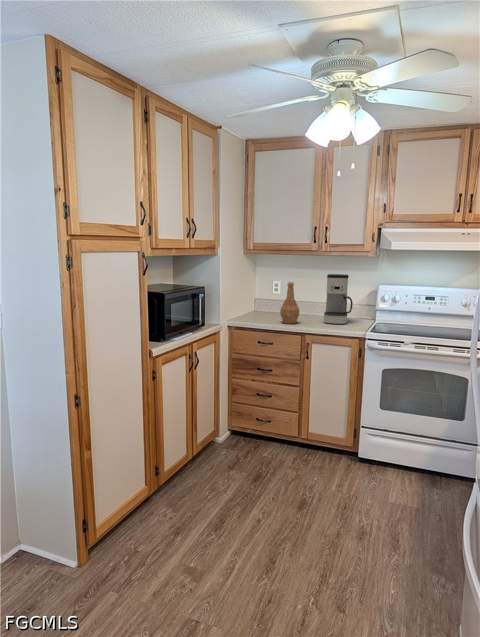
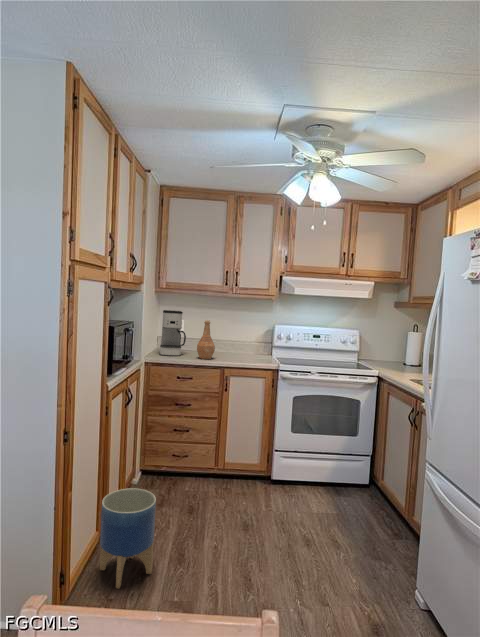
coffee maker: present [324,274,353,324] -> present [160,310,186,356]
planter: none [142,448,192,538] -> present [100,488,156,588]

